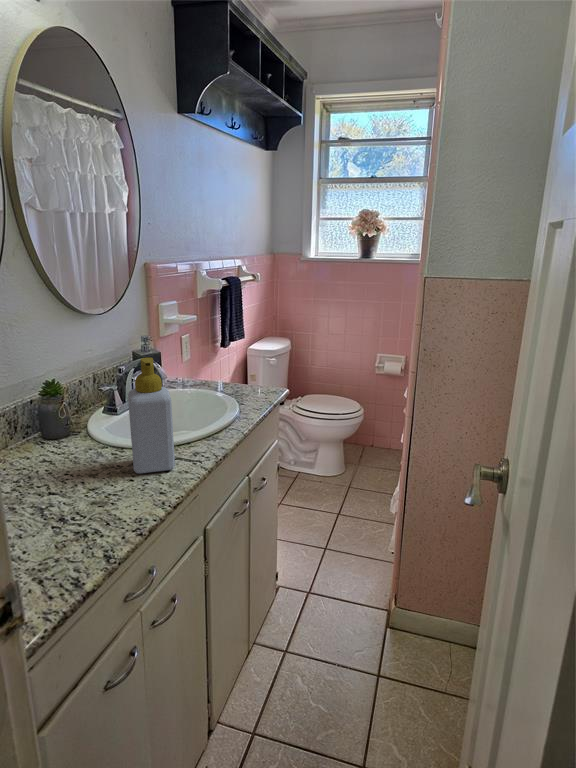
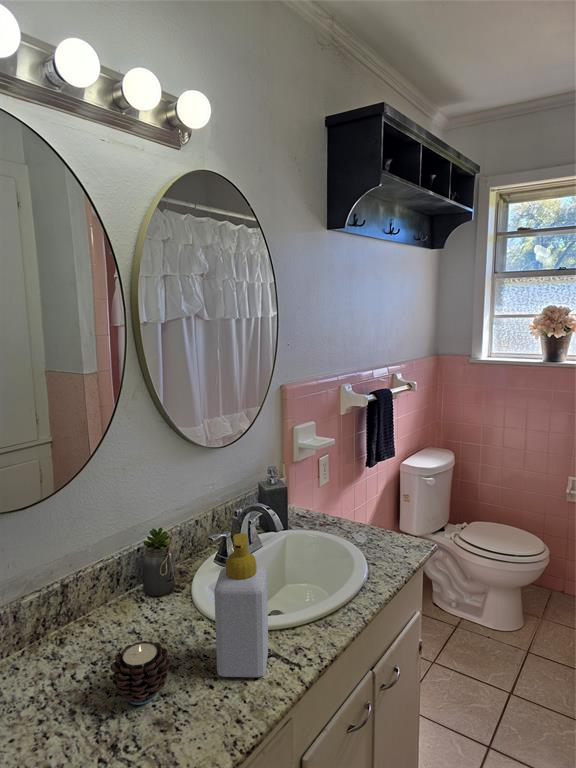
candle: none [42,450,97,497] -> present [110,641,170,705]

